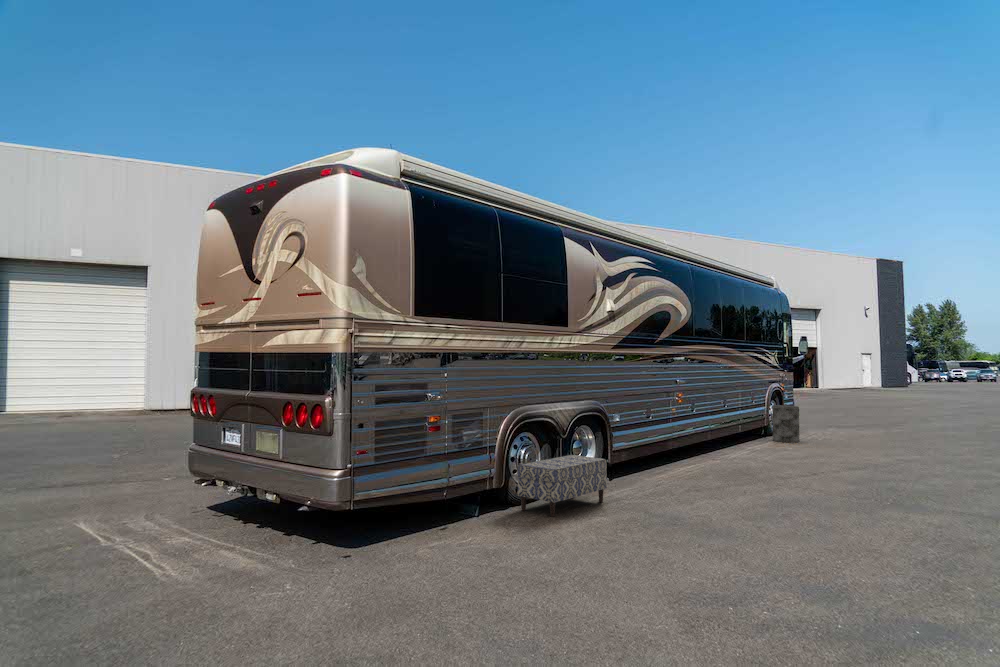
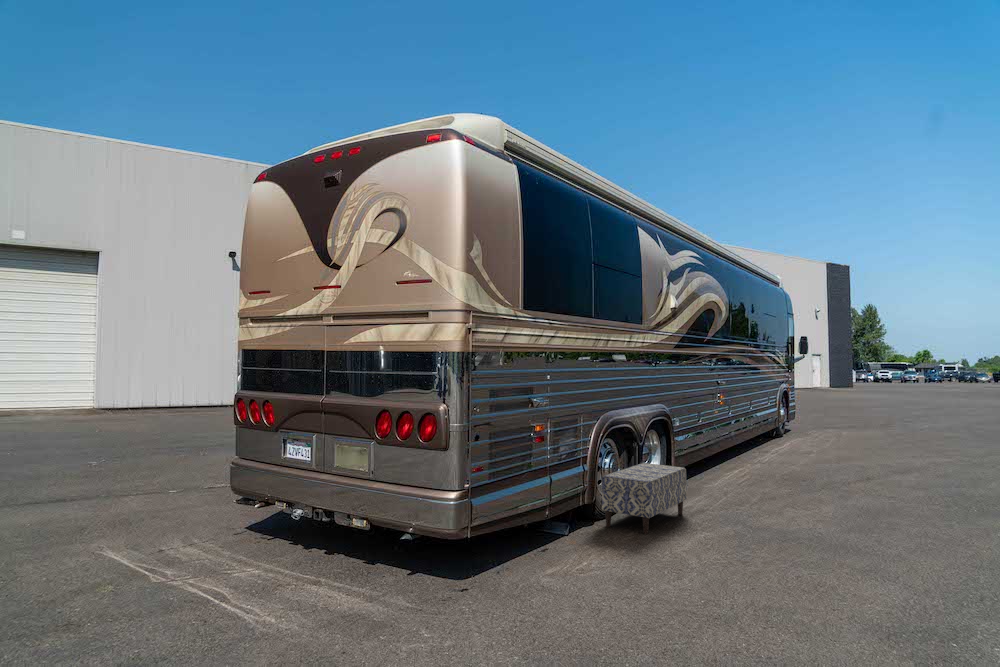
trash can: present [772,404,799,443] -> none [781,404,808,443]

